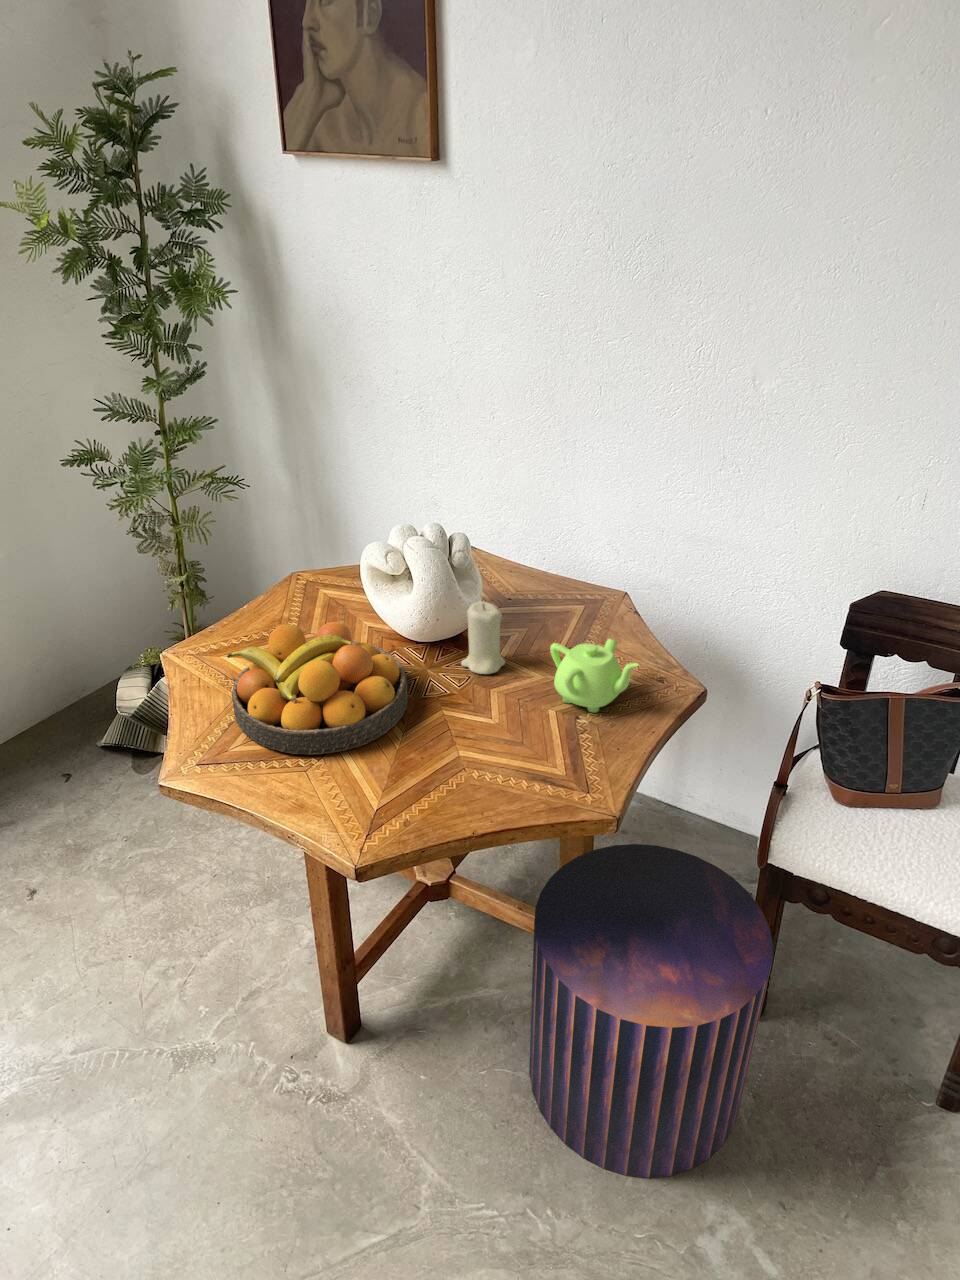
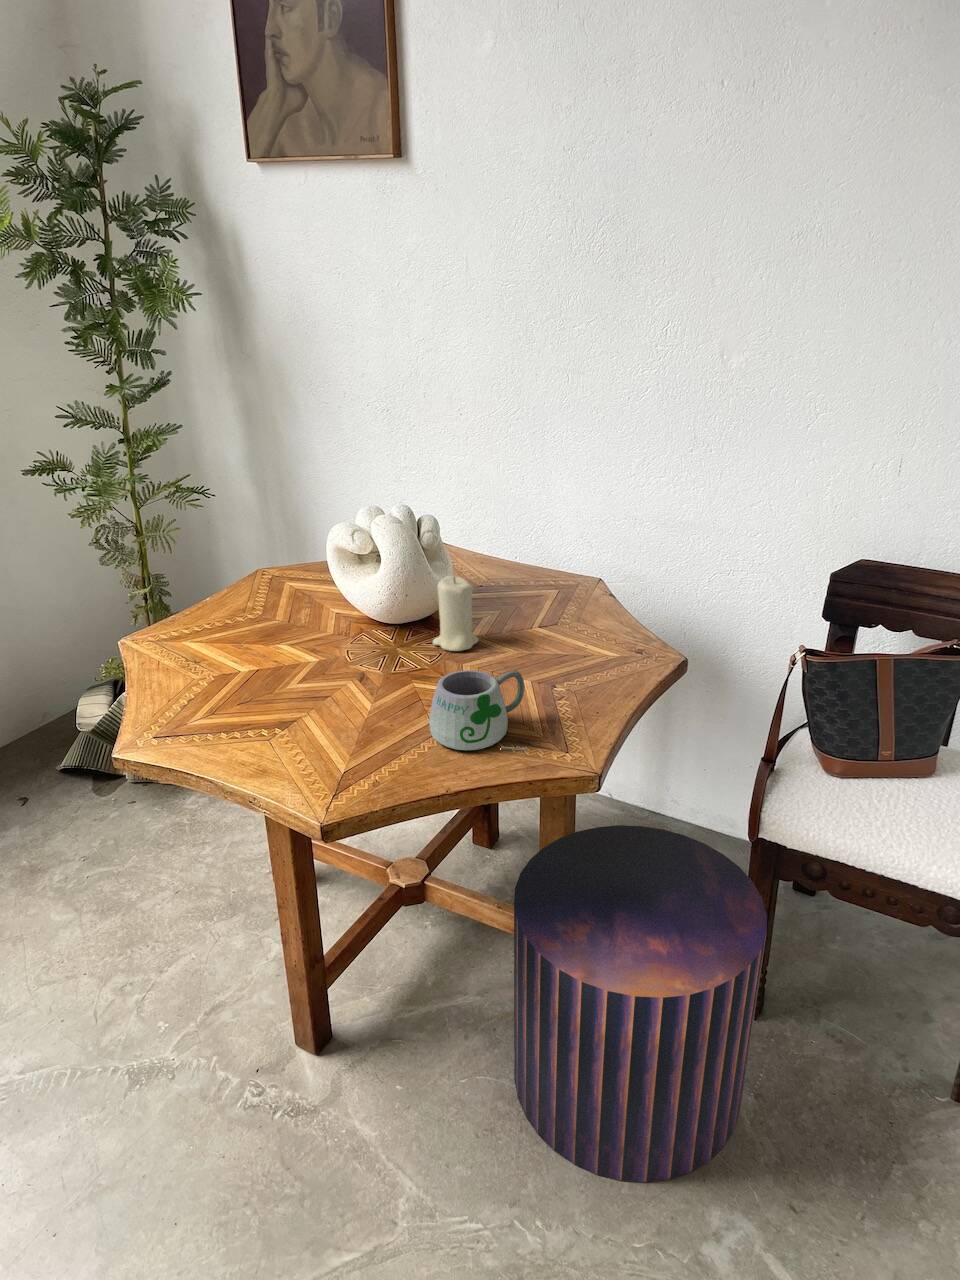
fruit bowl: present [227,622,408,755] -> none [186,597,377,725]
teapot: present [550,639,639,713] -> none [524,609,616,682]
mug: none [459,709,550,790] -> present [429,670,526,750]

